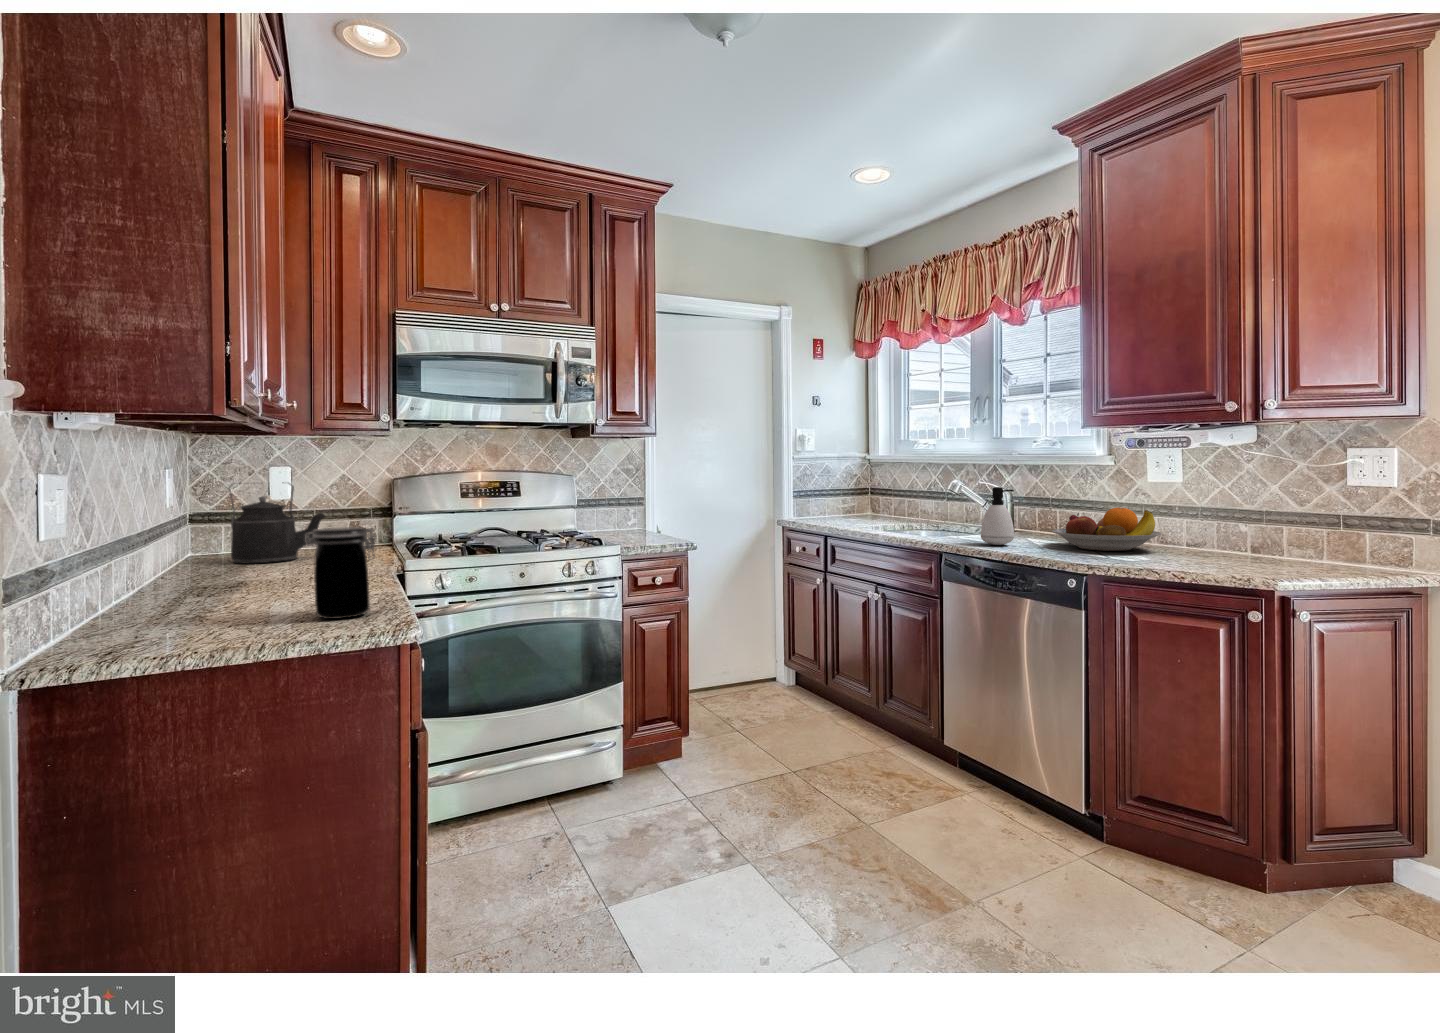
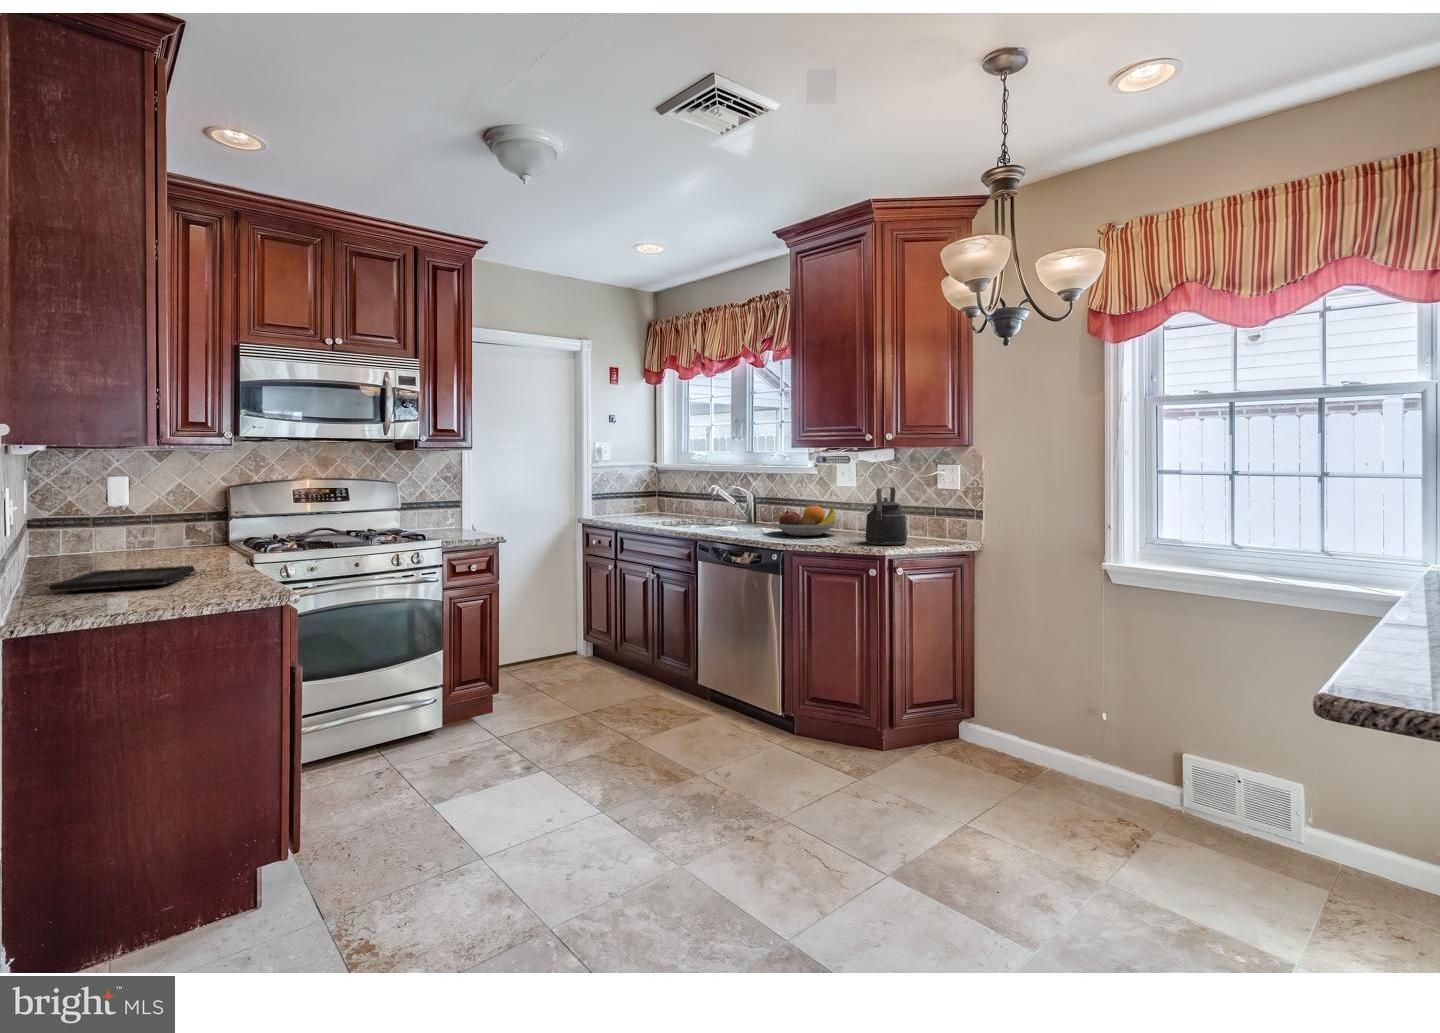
kettle: present [228,483,325,564] -> present [865,487,907,545]
soap dispenser: present [981,487,1014,545] -> none [723,491,746,533]
jar: present [305,527,375,619] -> none [199,526,255,591]
tray: none [133,576,326,611] -> present [49,566,195,592]

